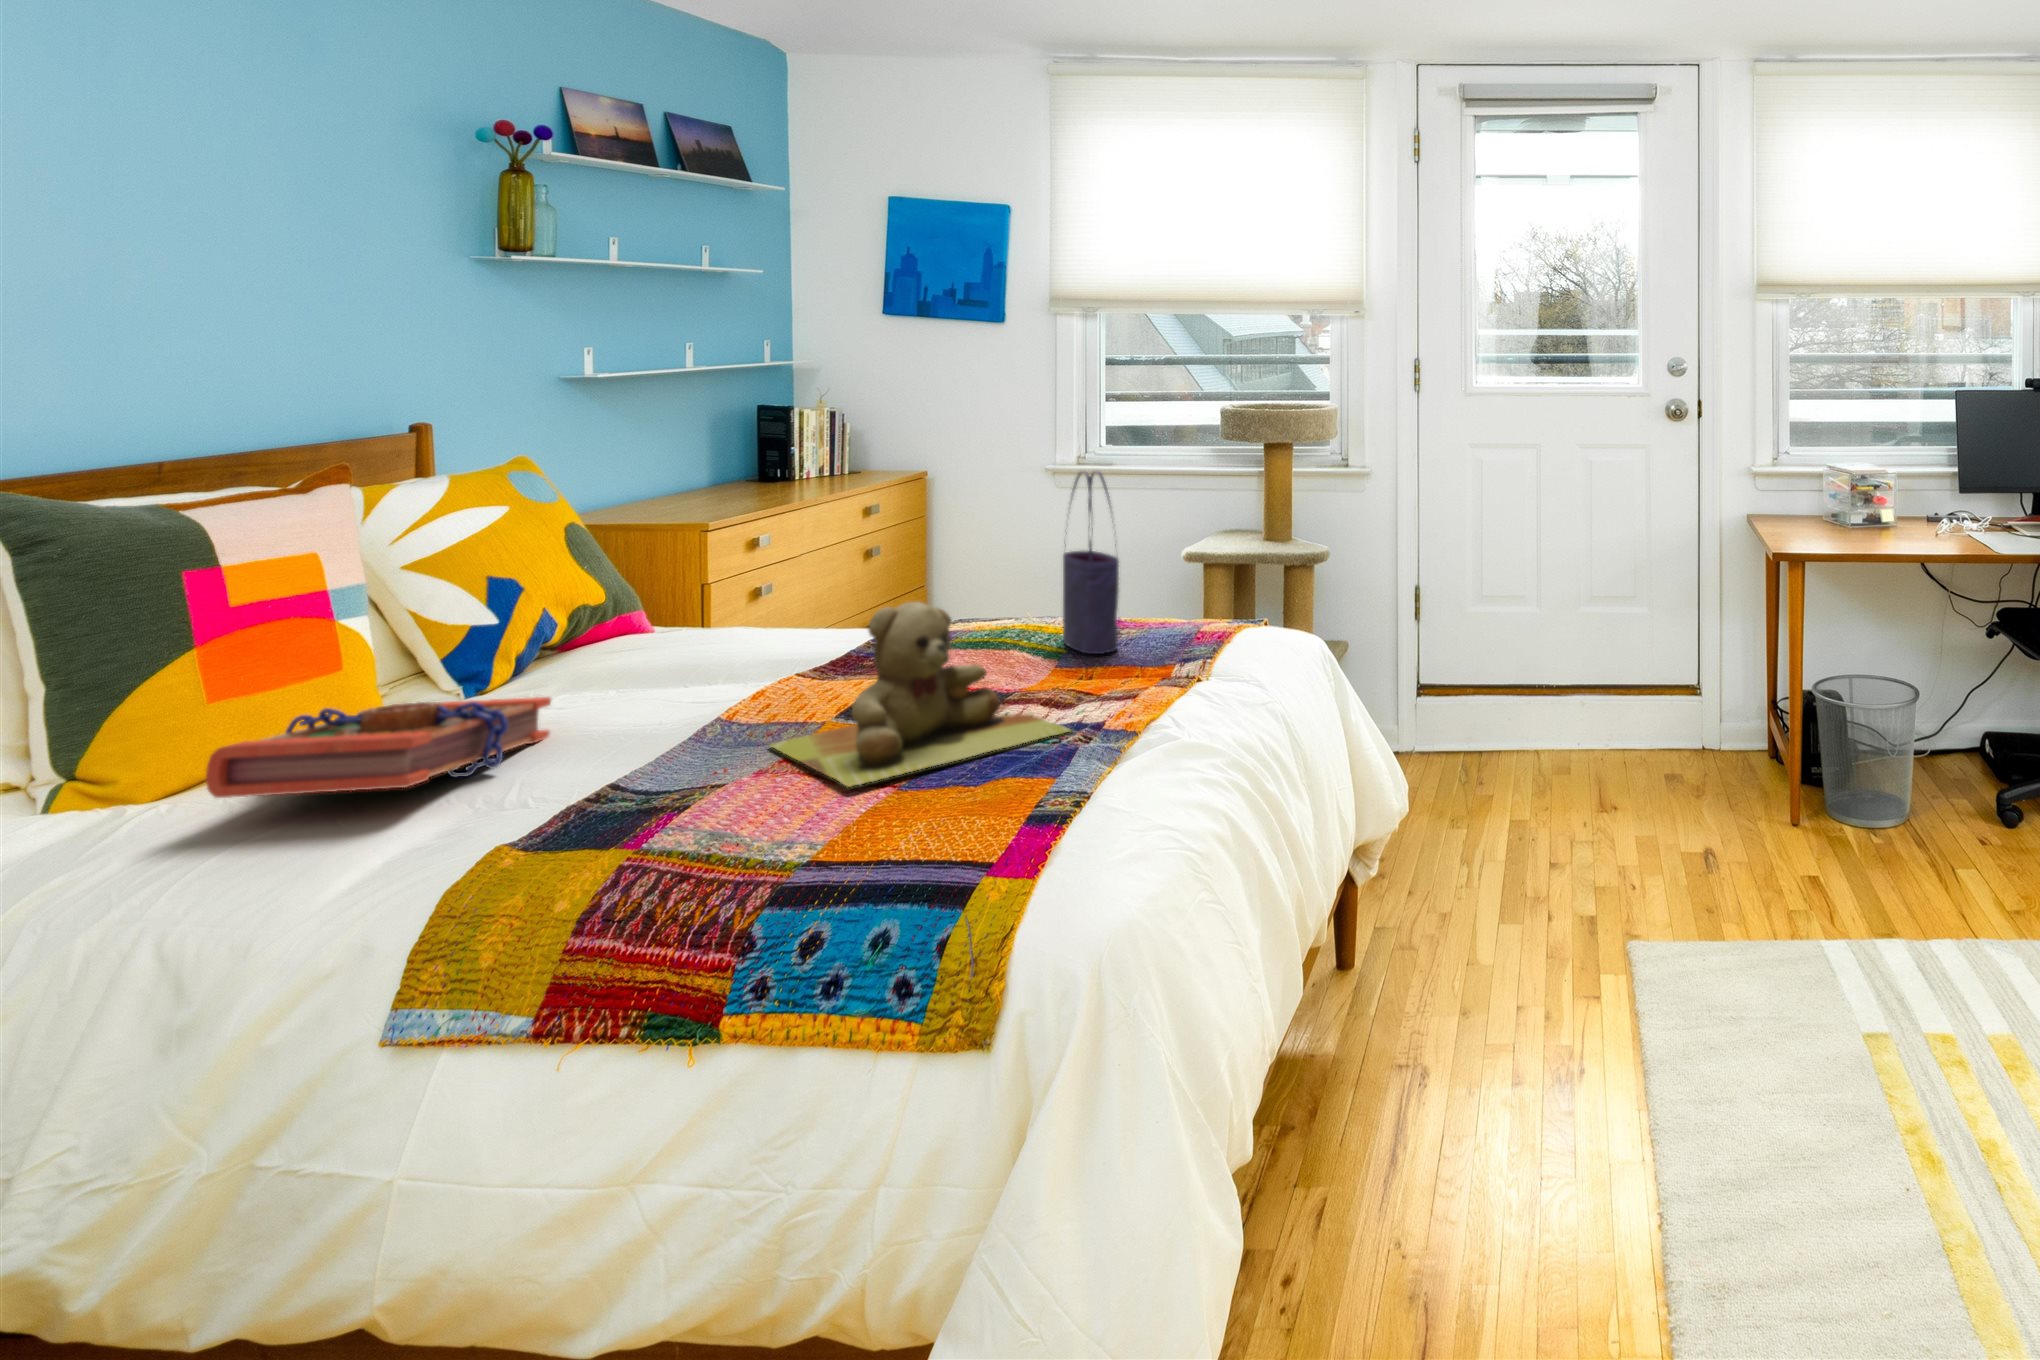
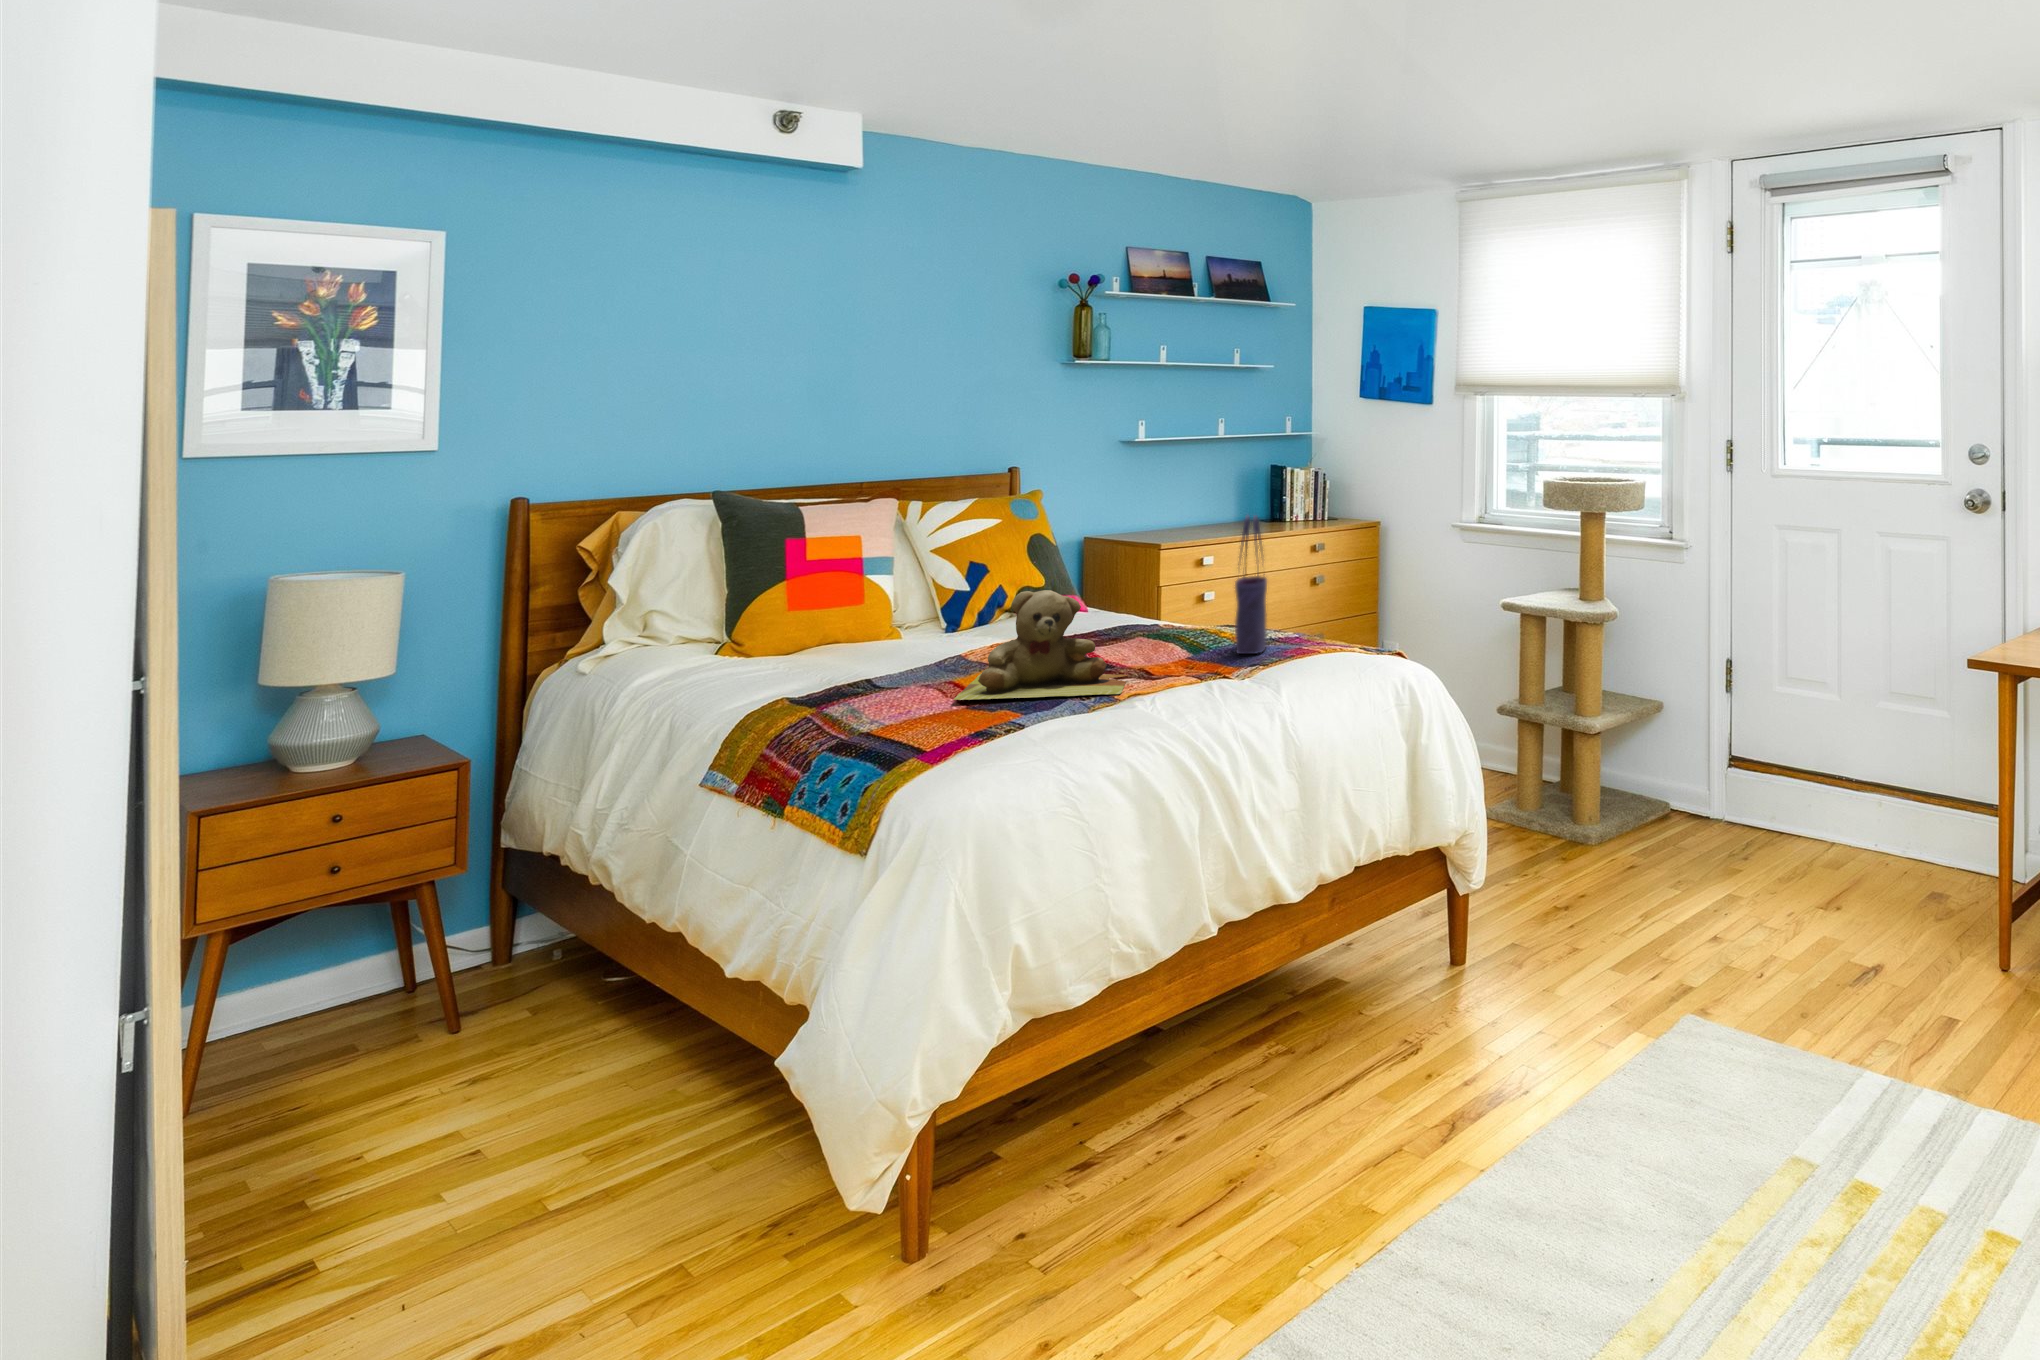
book: present [206,697,551,798] -> none [734,617,924,667]

